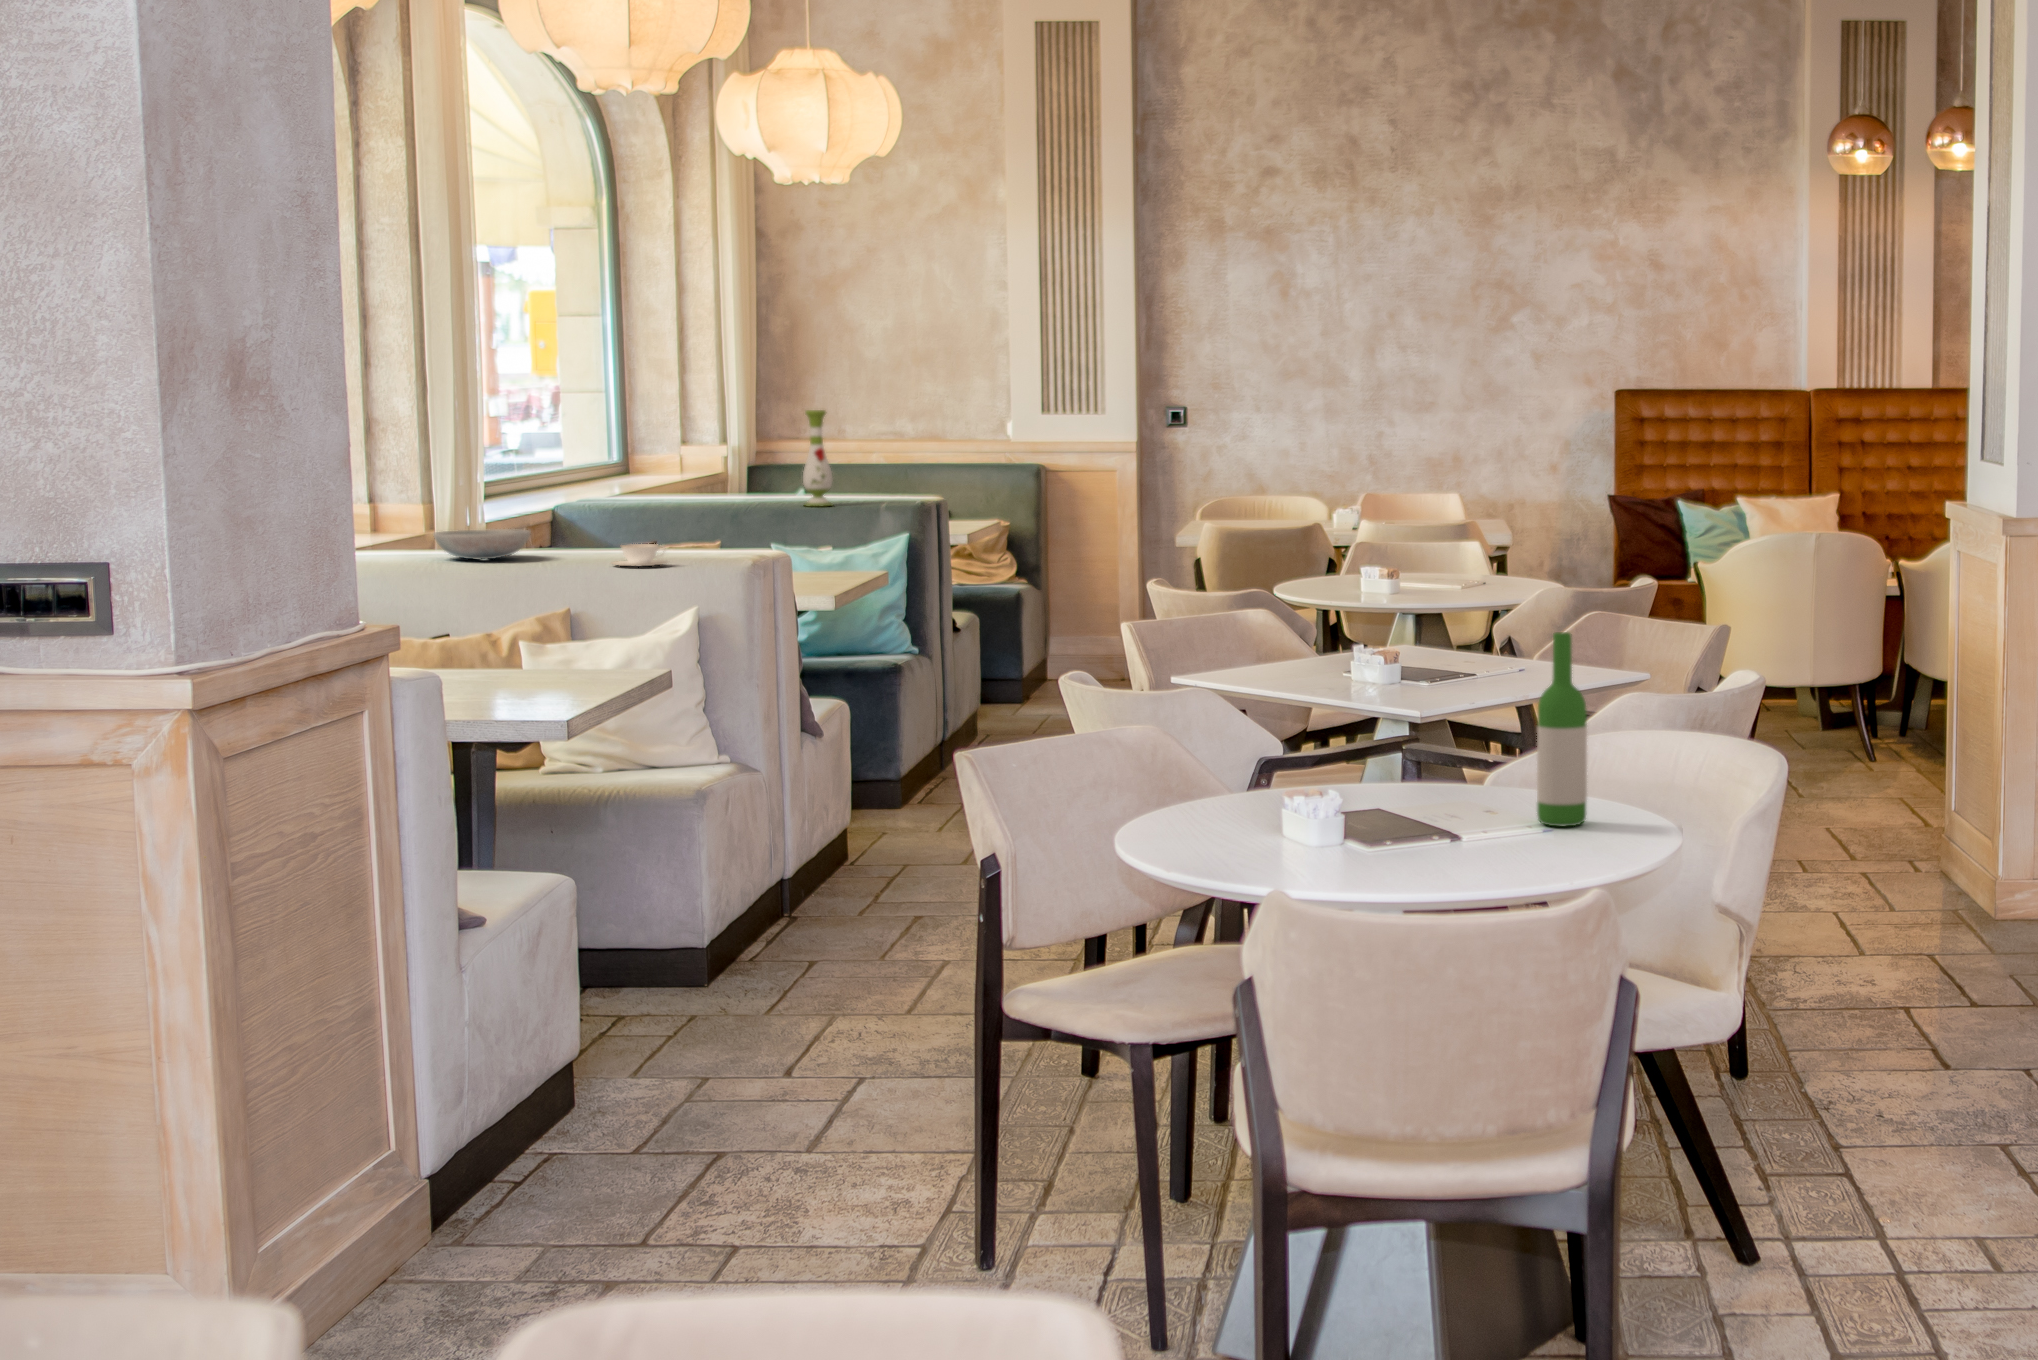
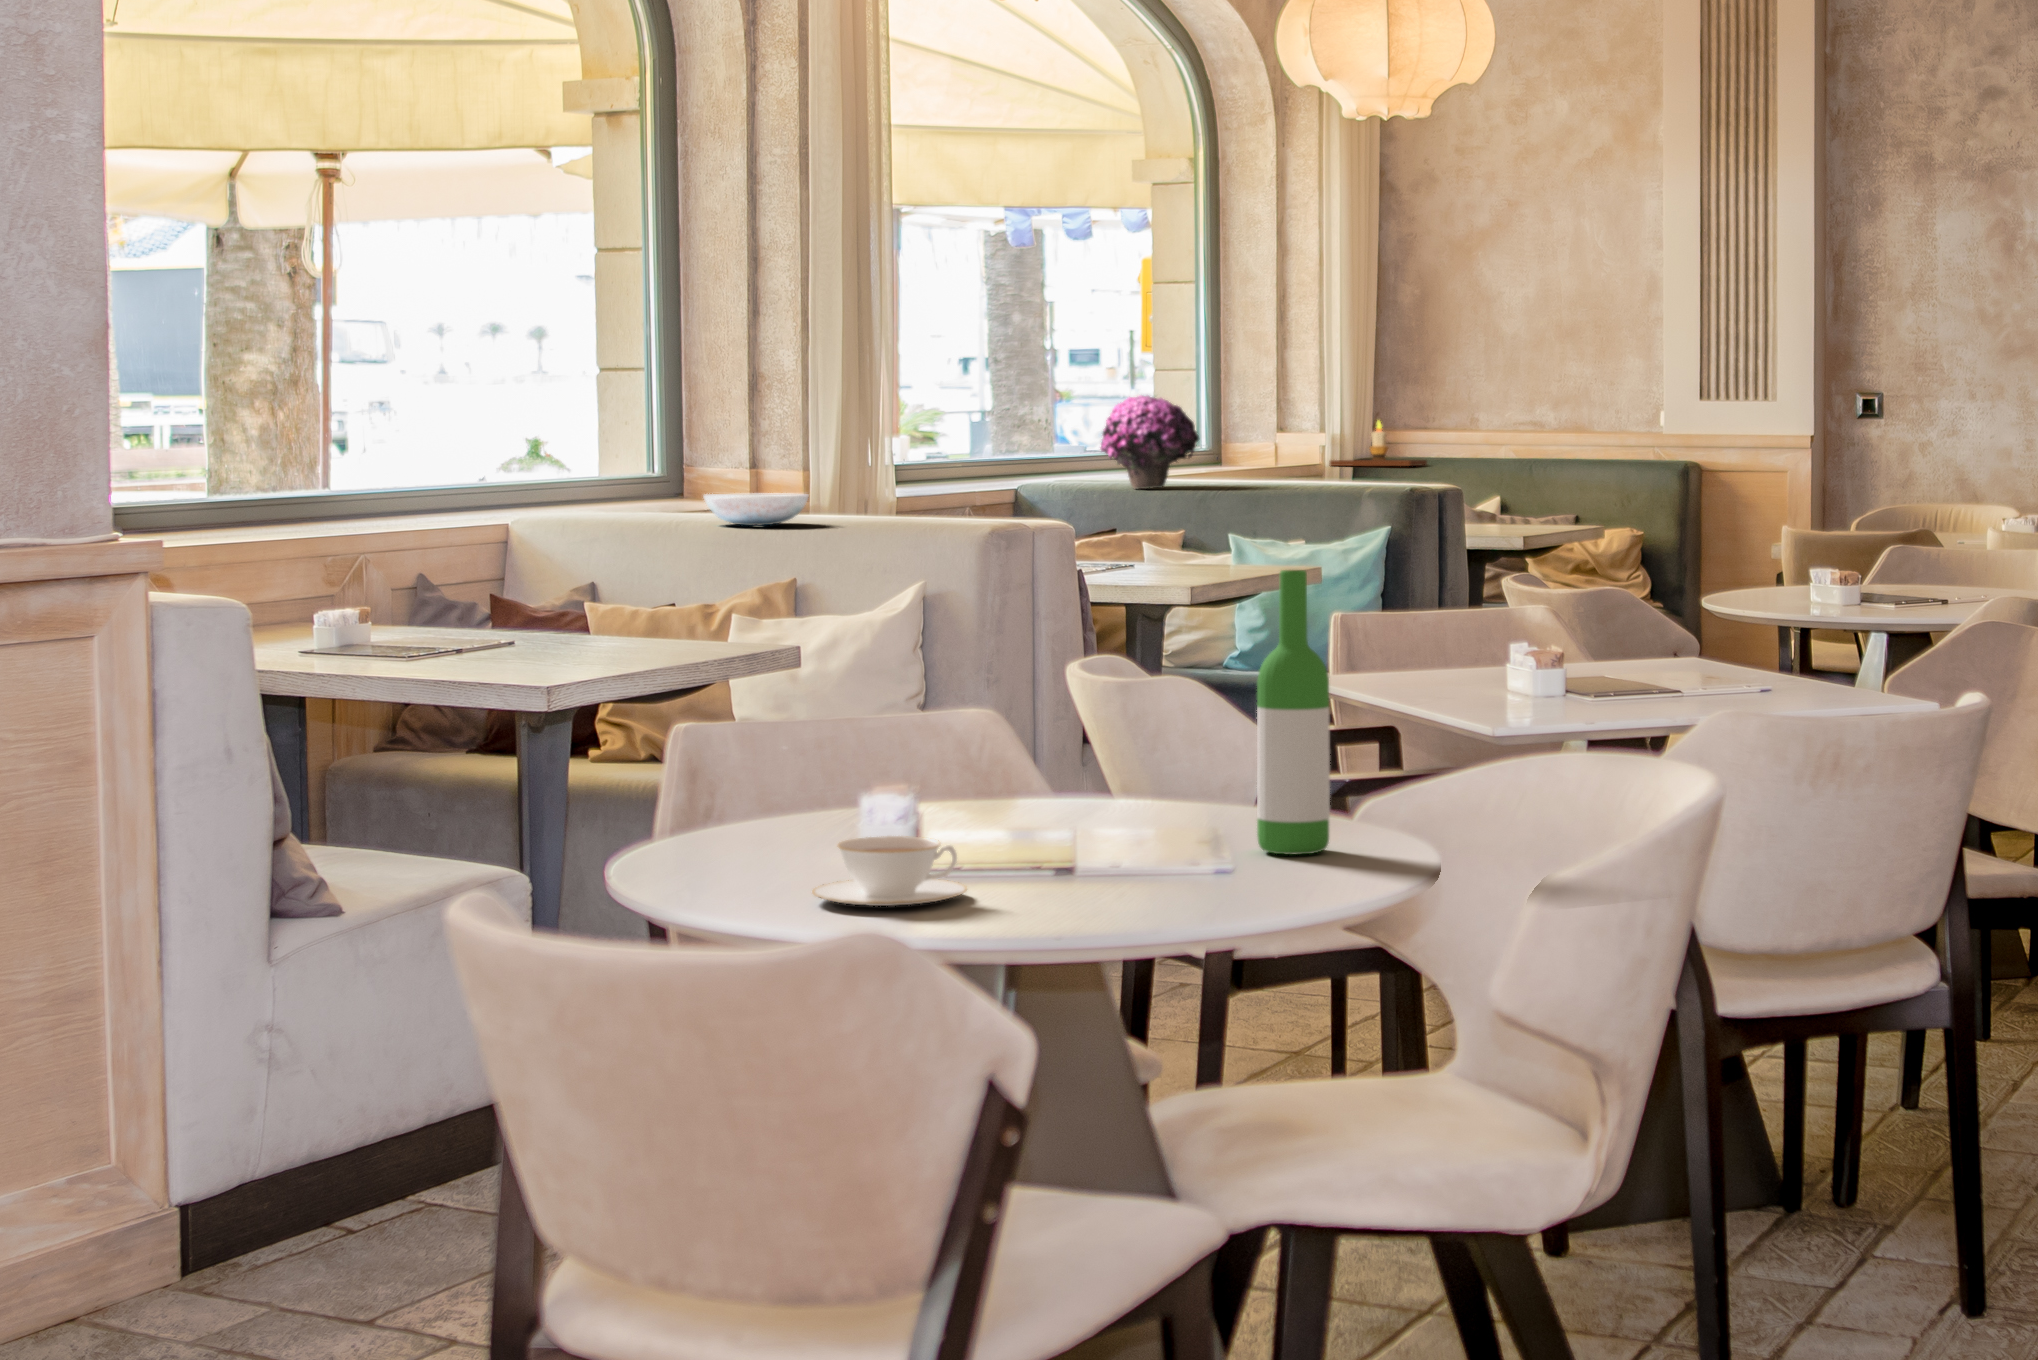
vase: present [803,410,833,506] -> none [1289,379,1325,494]
flower: none [626,423,716,504] -> present [1100,395,1199,489]
candle: none [733,431,810,471] -> present [1329,421,1427,466]
teacup: present [614,544,667,567] -> present [812,836,967,906]

